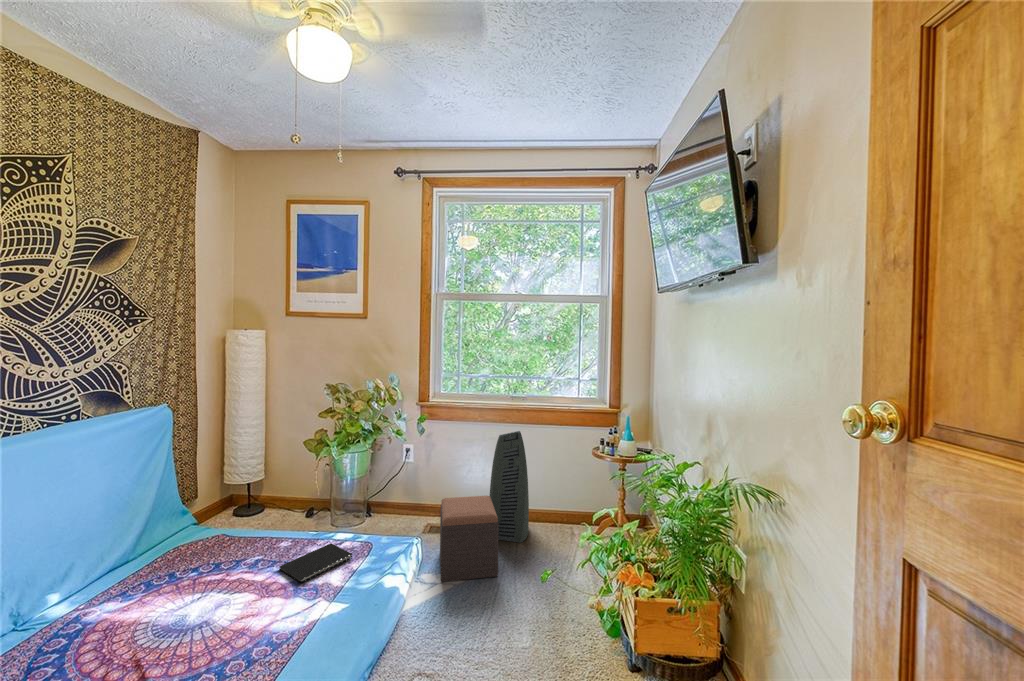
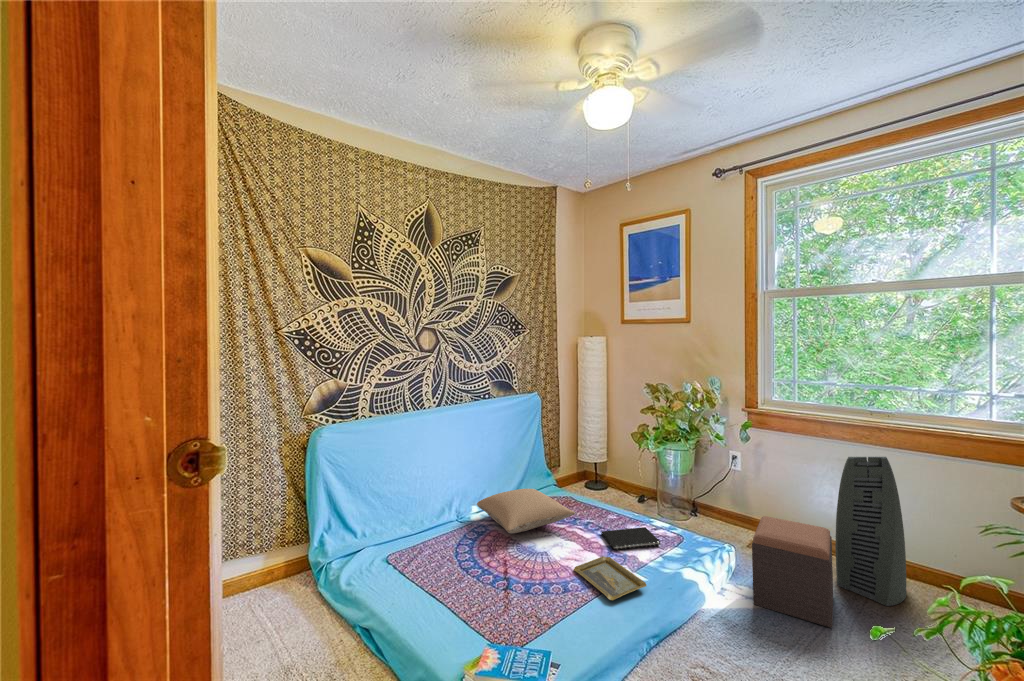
pillow: none [49,541,242,622] -> present [477,489,575,533]
tray: none [254,595,352,648] -> present [574,556,647,600]

